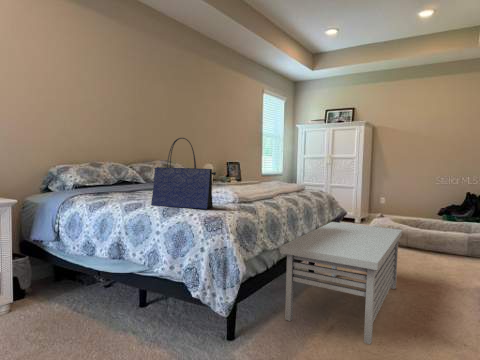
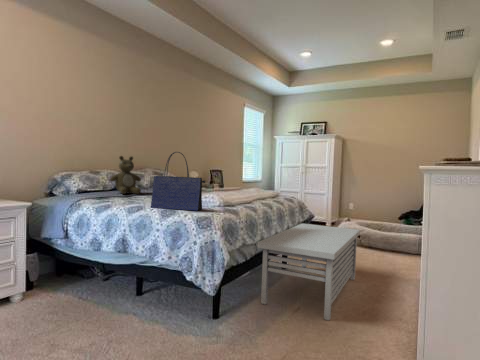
teddy bear: none [111,145,146,189] -> present [110,156,141,194]

